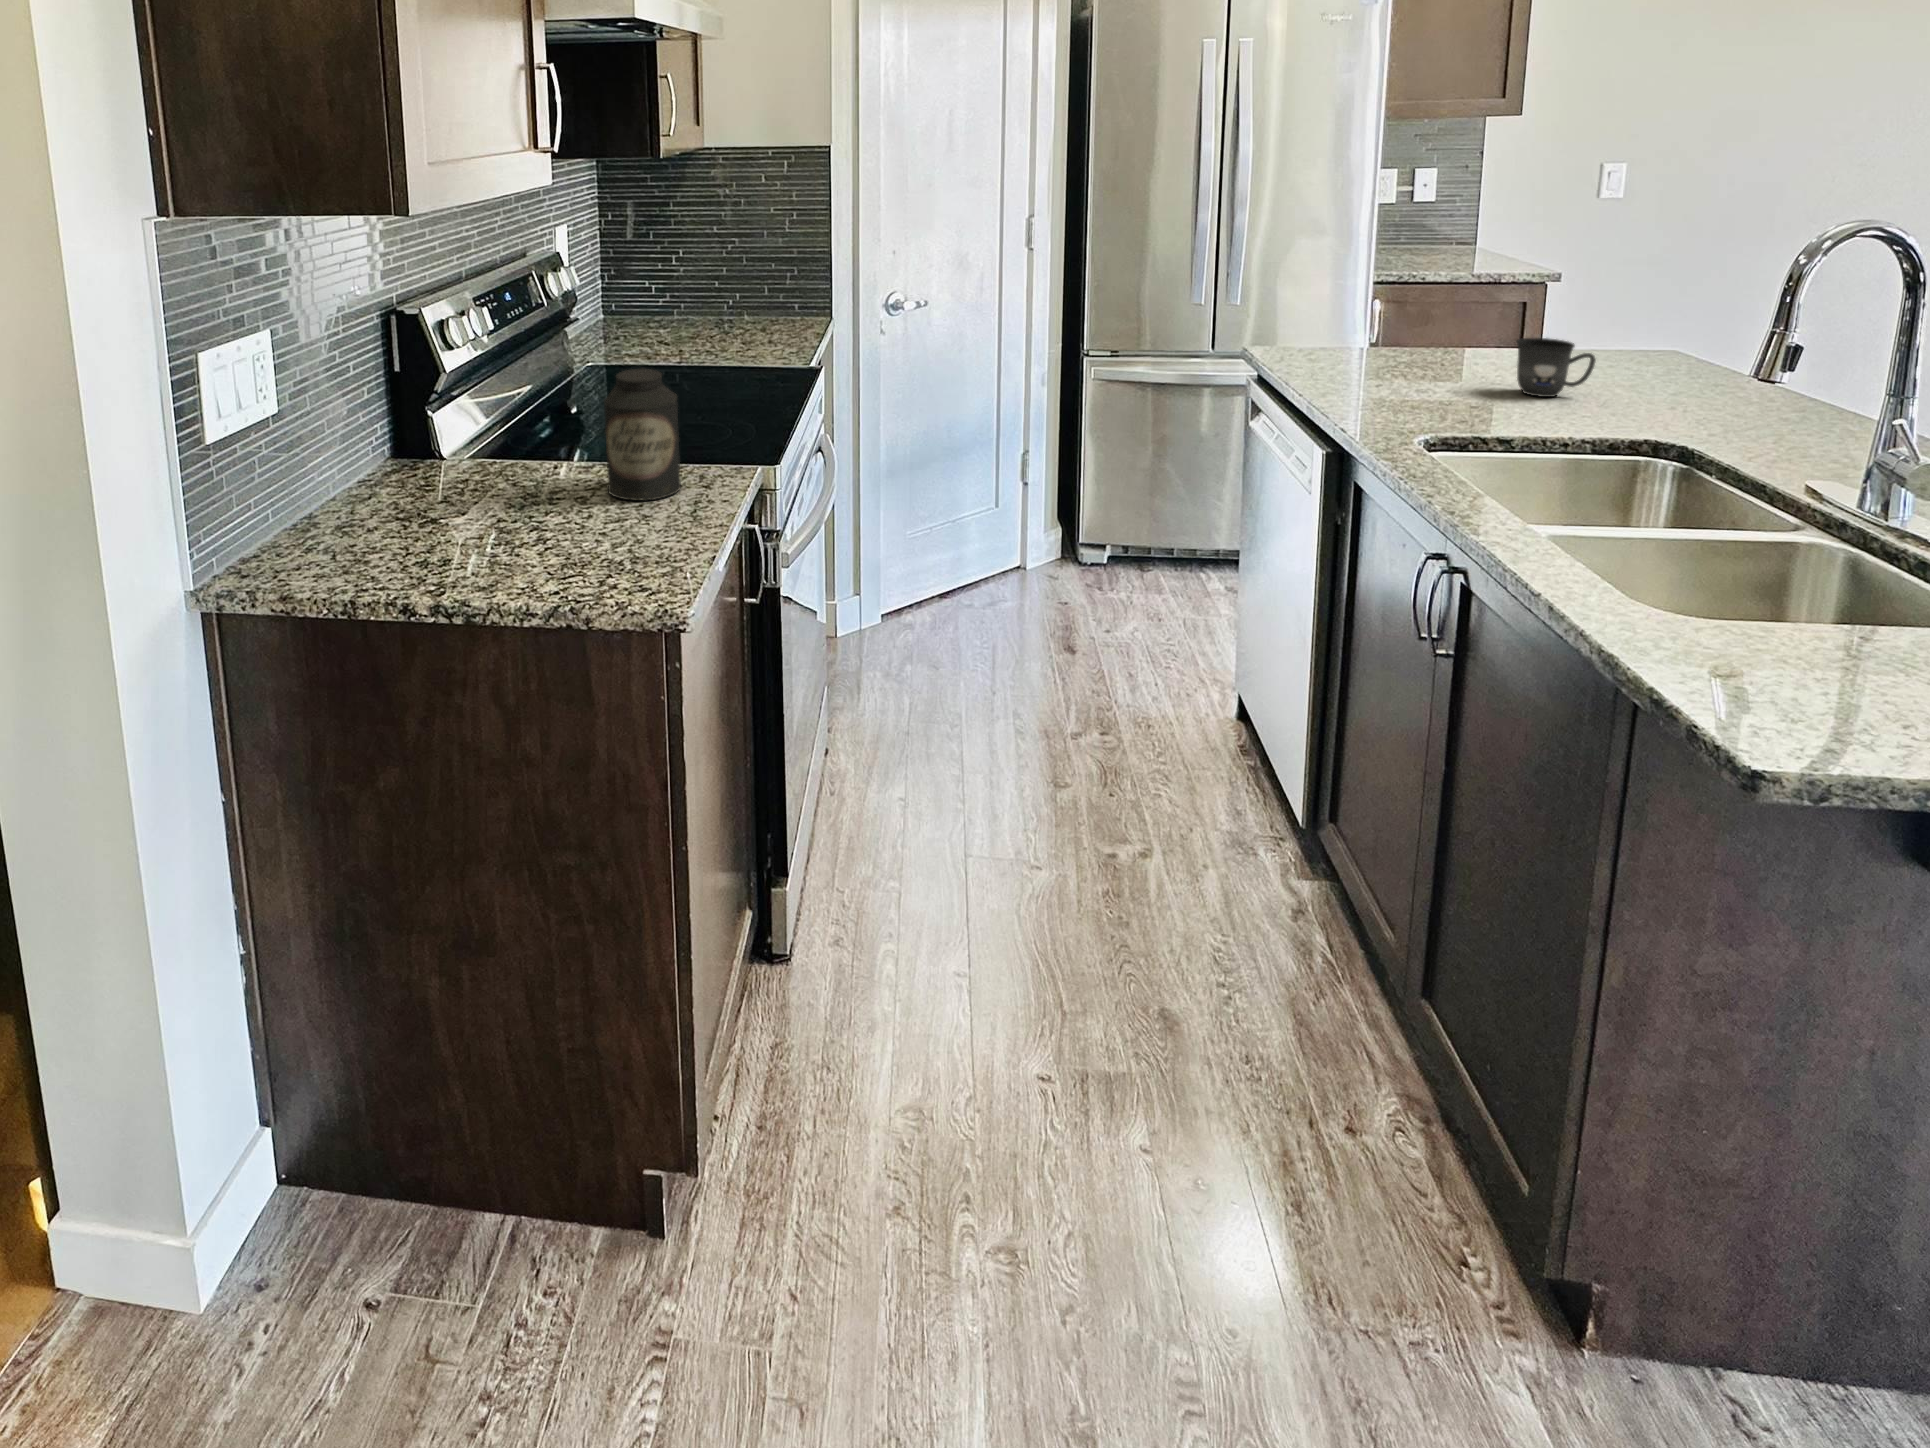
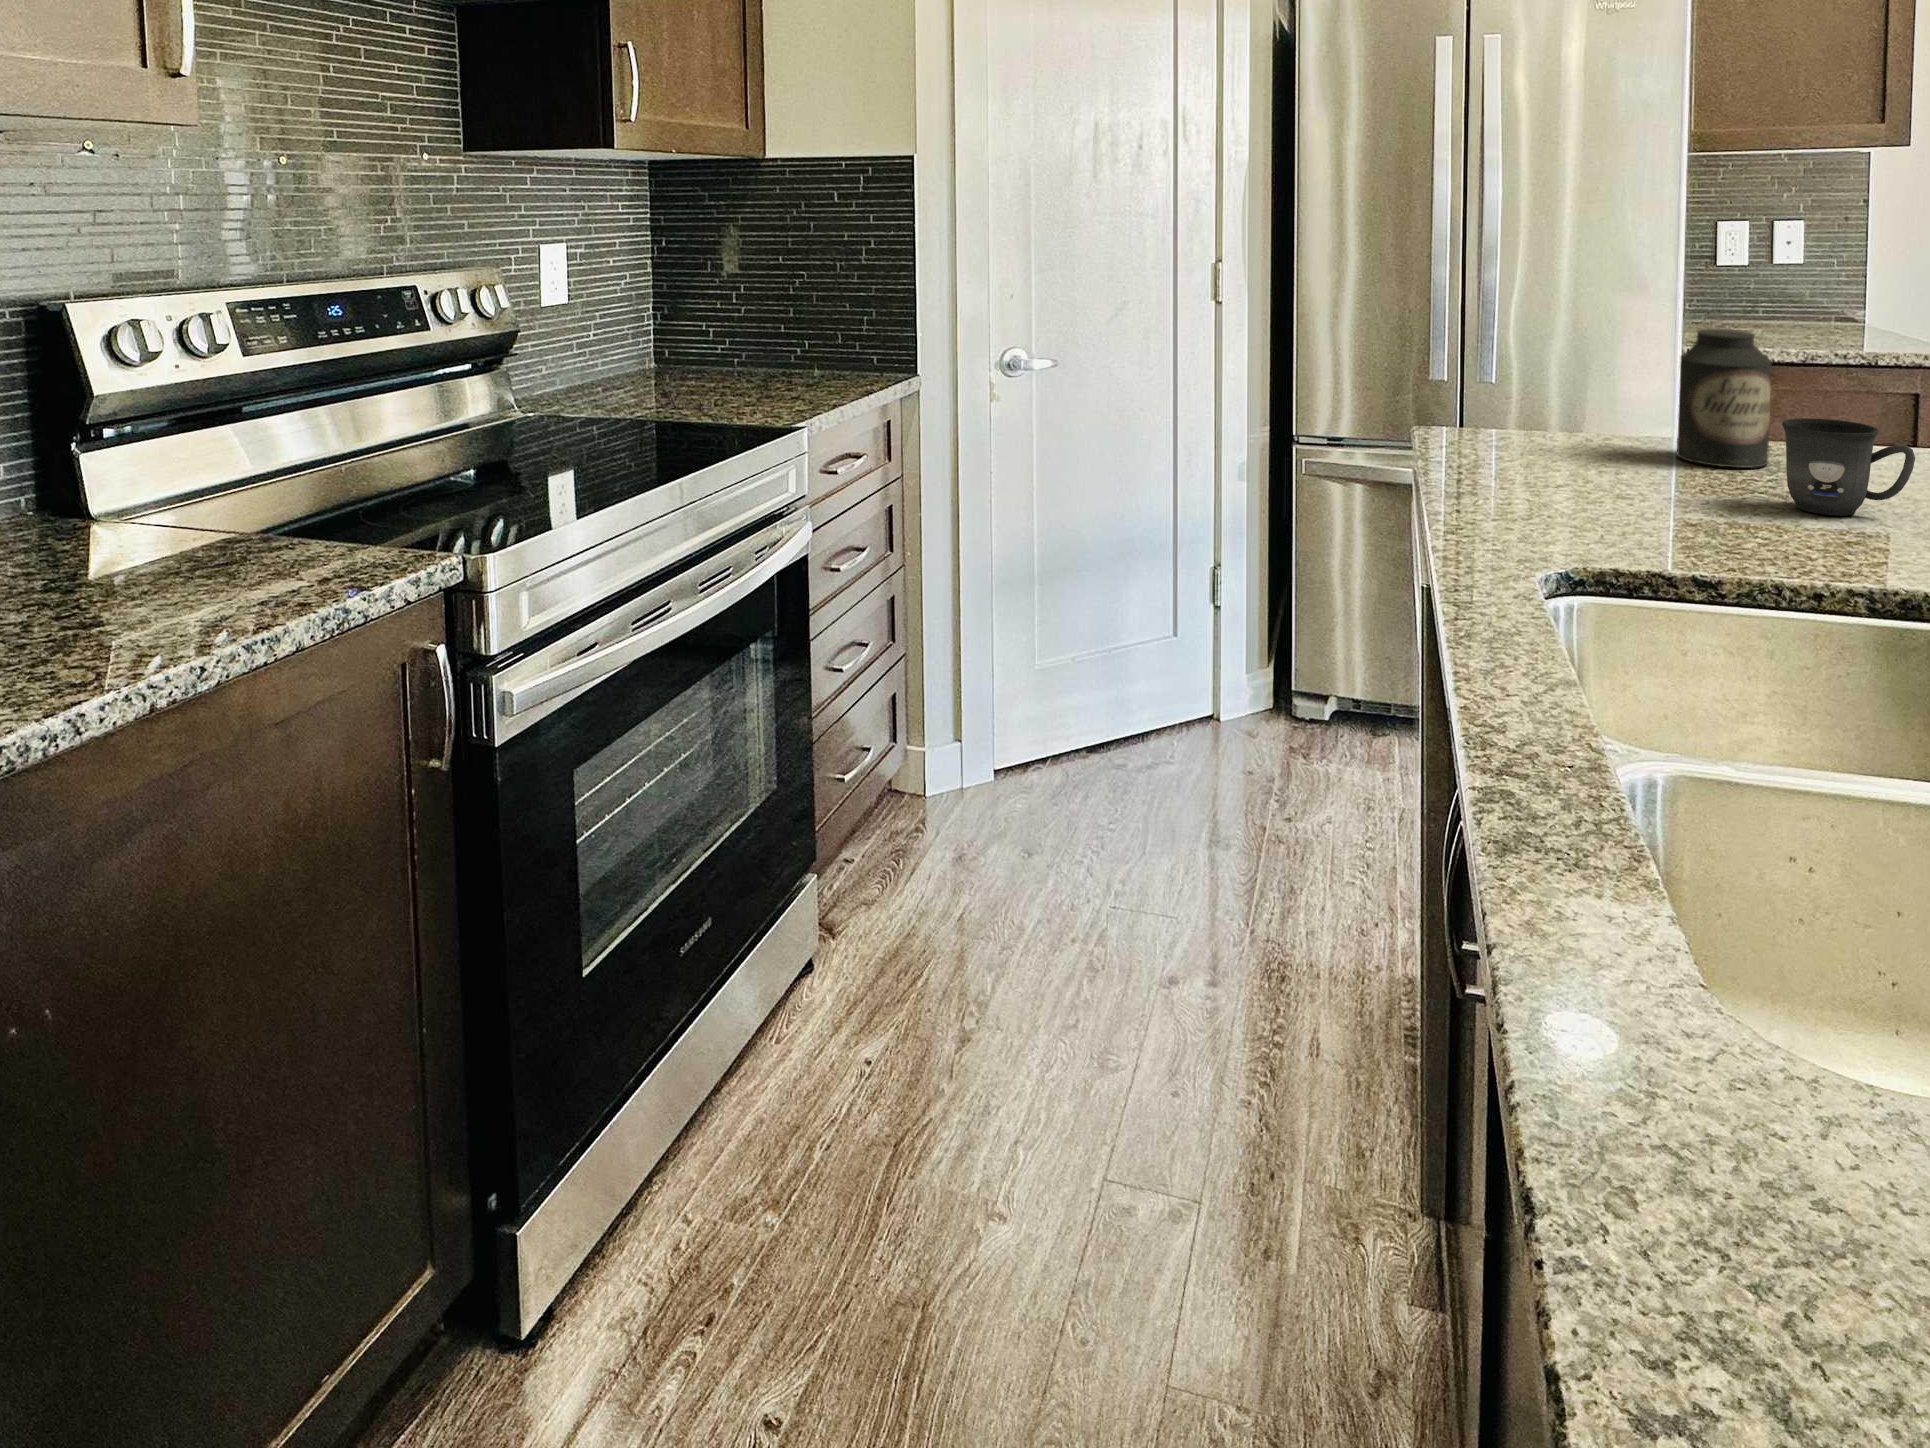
canister: present [604,369,681,500] -> present [1677,329,1772,468]

